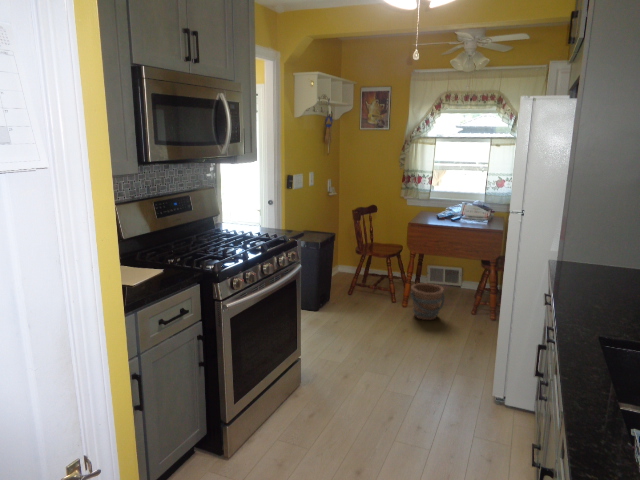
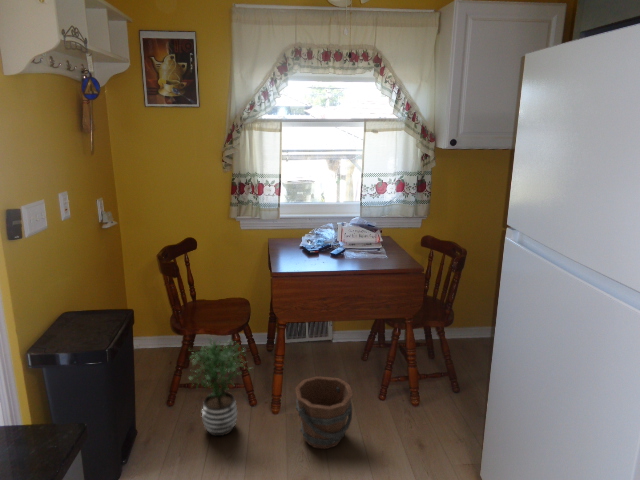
potted plant: none [356,253,391,306] -> present [190,338,244,436]

